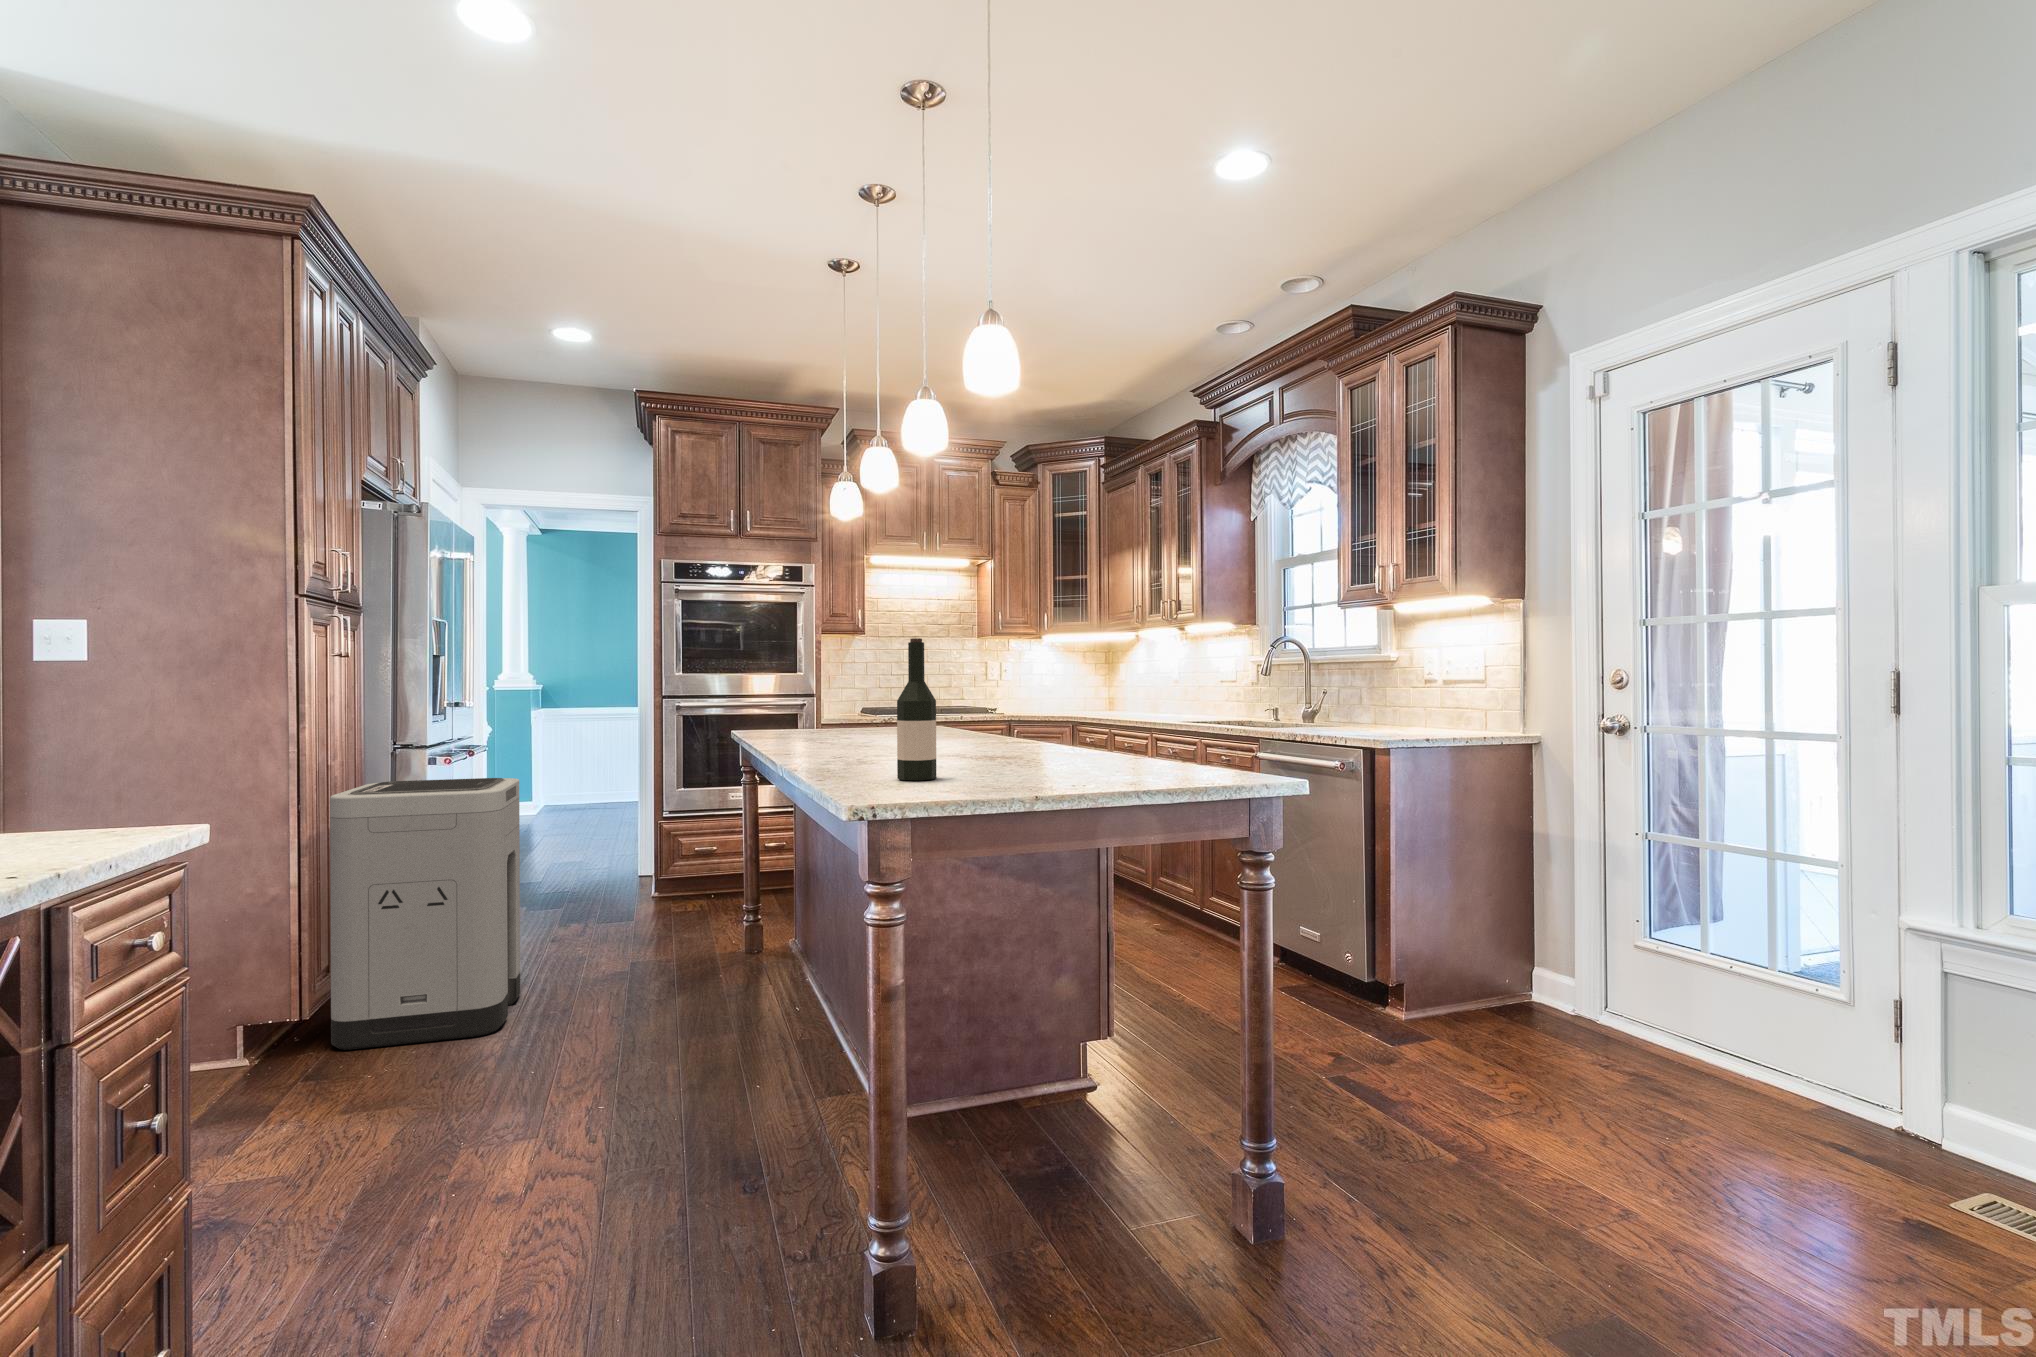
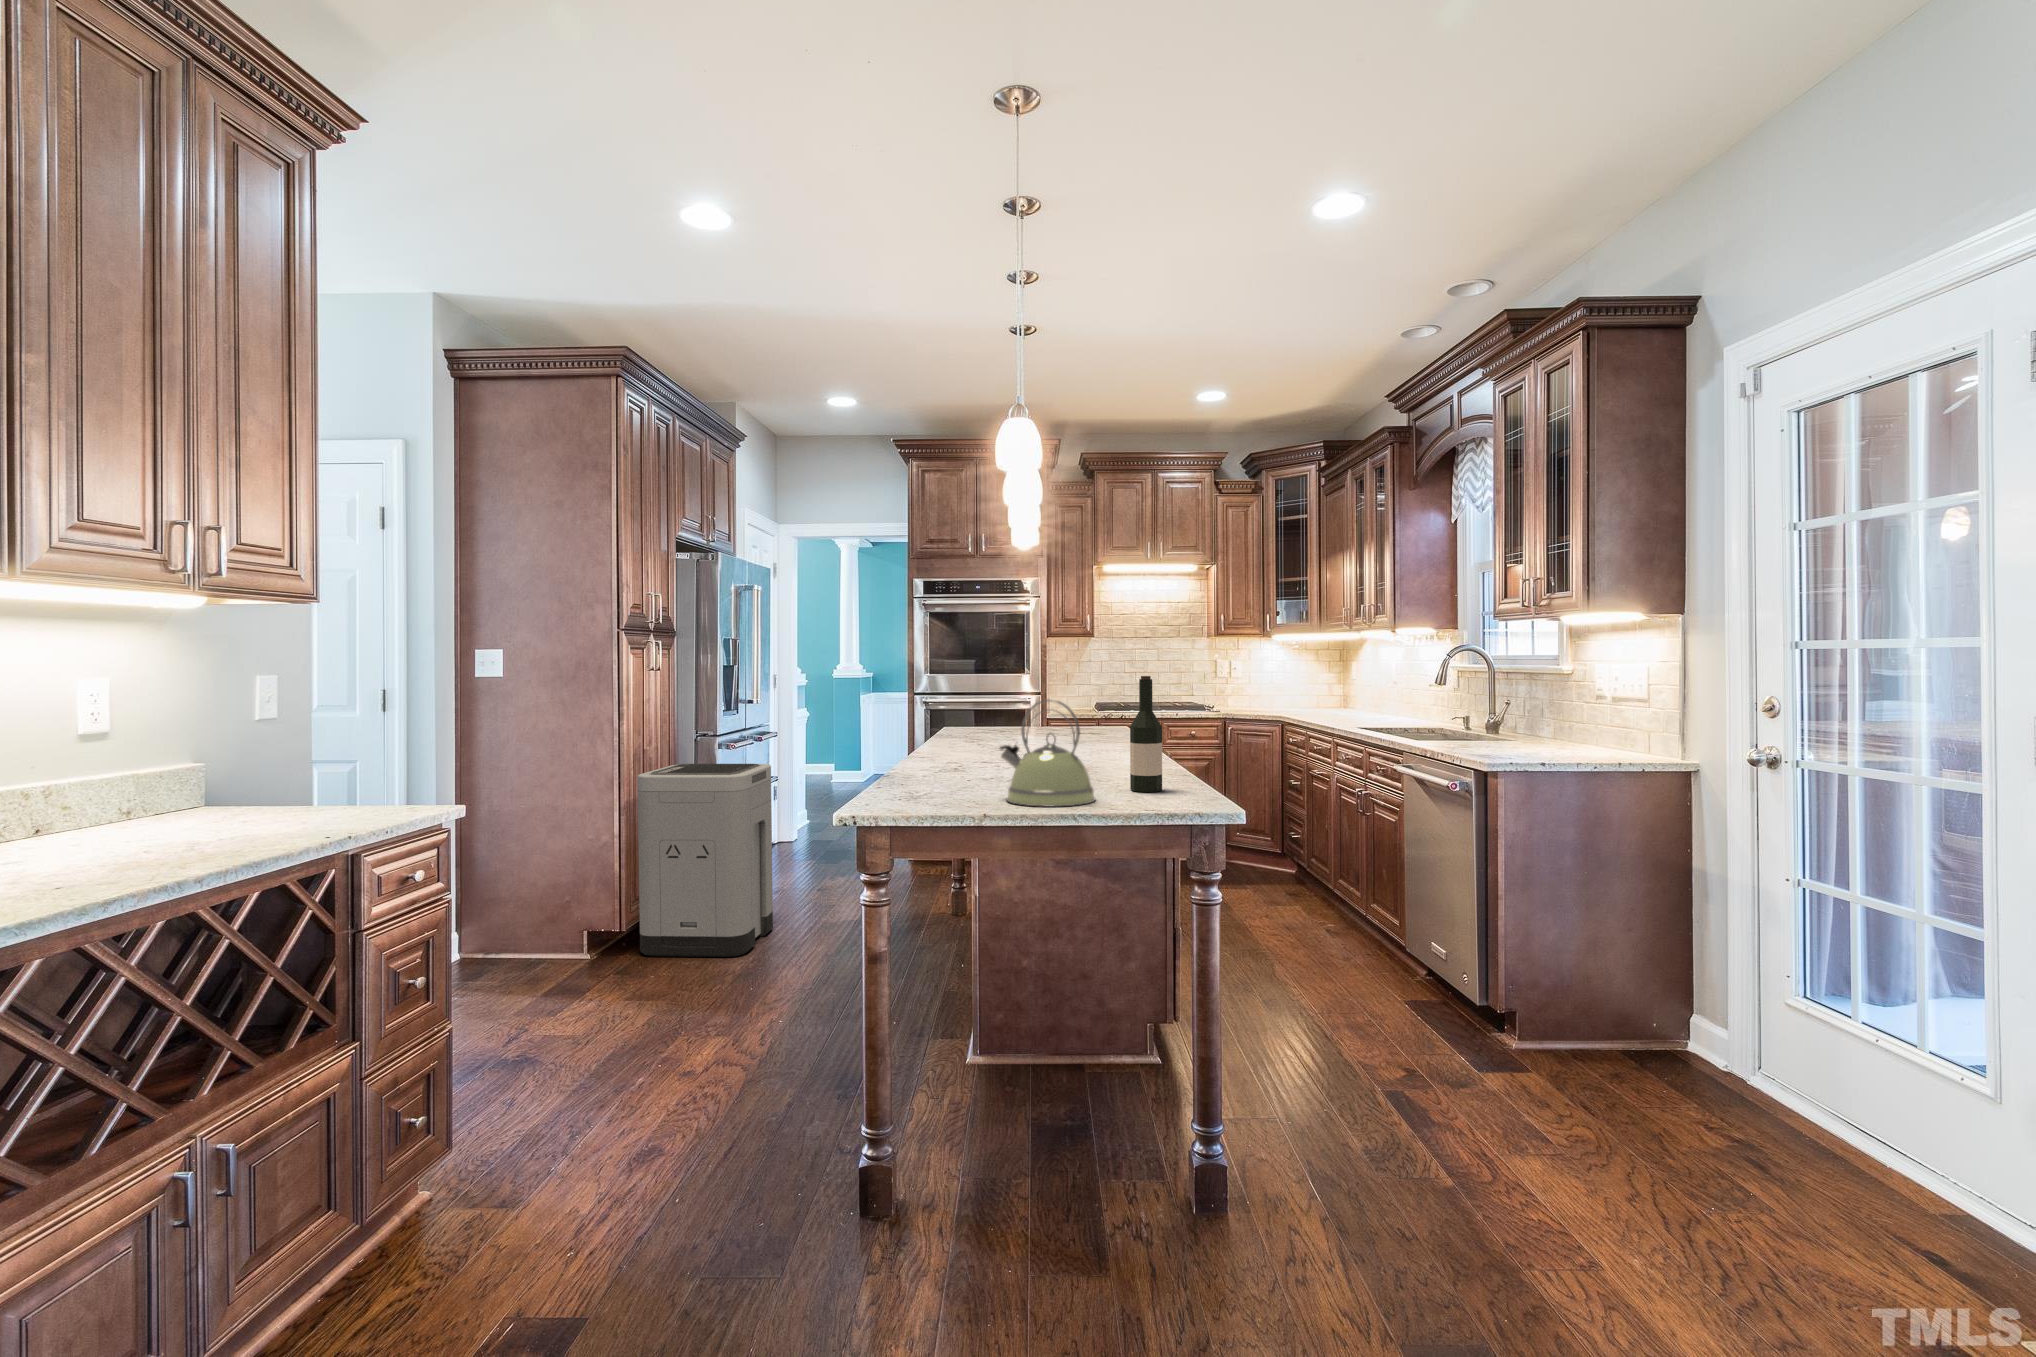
wine bottle: present [897,638,936,780] -> present [1130,676,1162,792]
kettle: none [992,659,1114,787] -> present [1000,699,1095,807]

